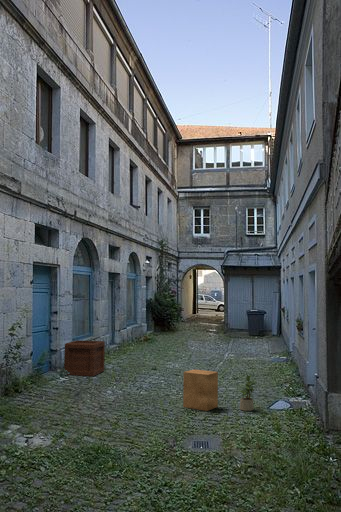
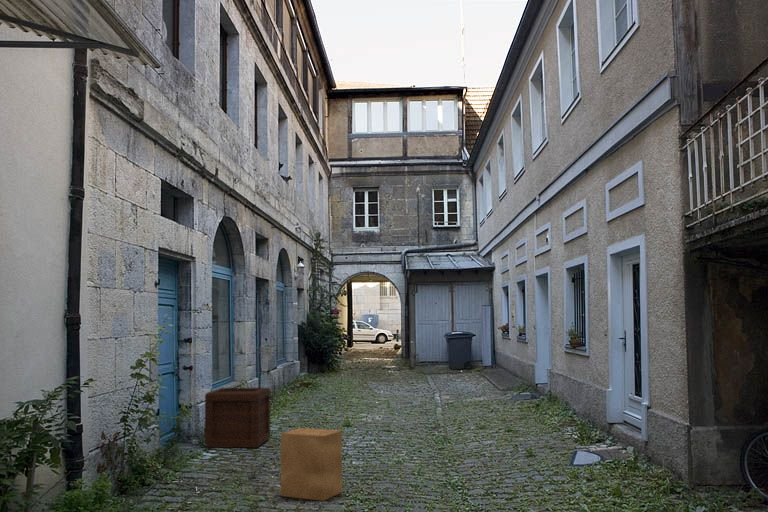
cardboard box: present [183,370,218,411] -> present [281,428,342,501]
potted plant: present [239,375,254,411] -> none [545,432,577,496]

